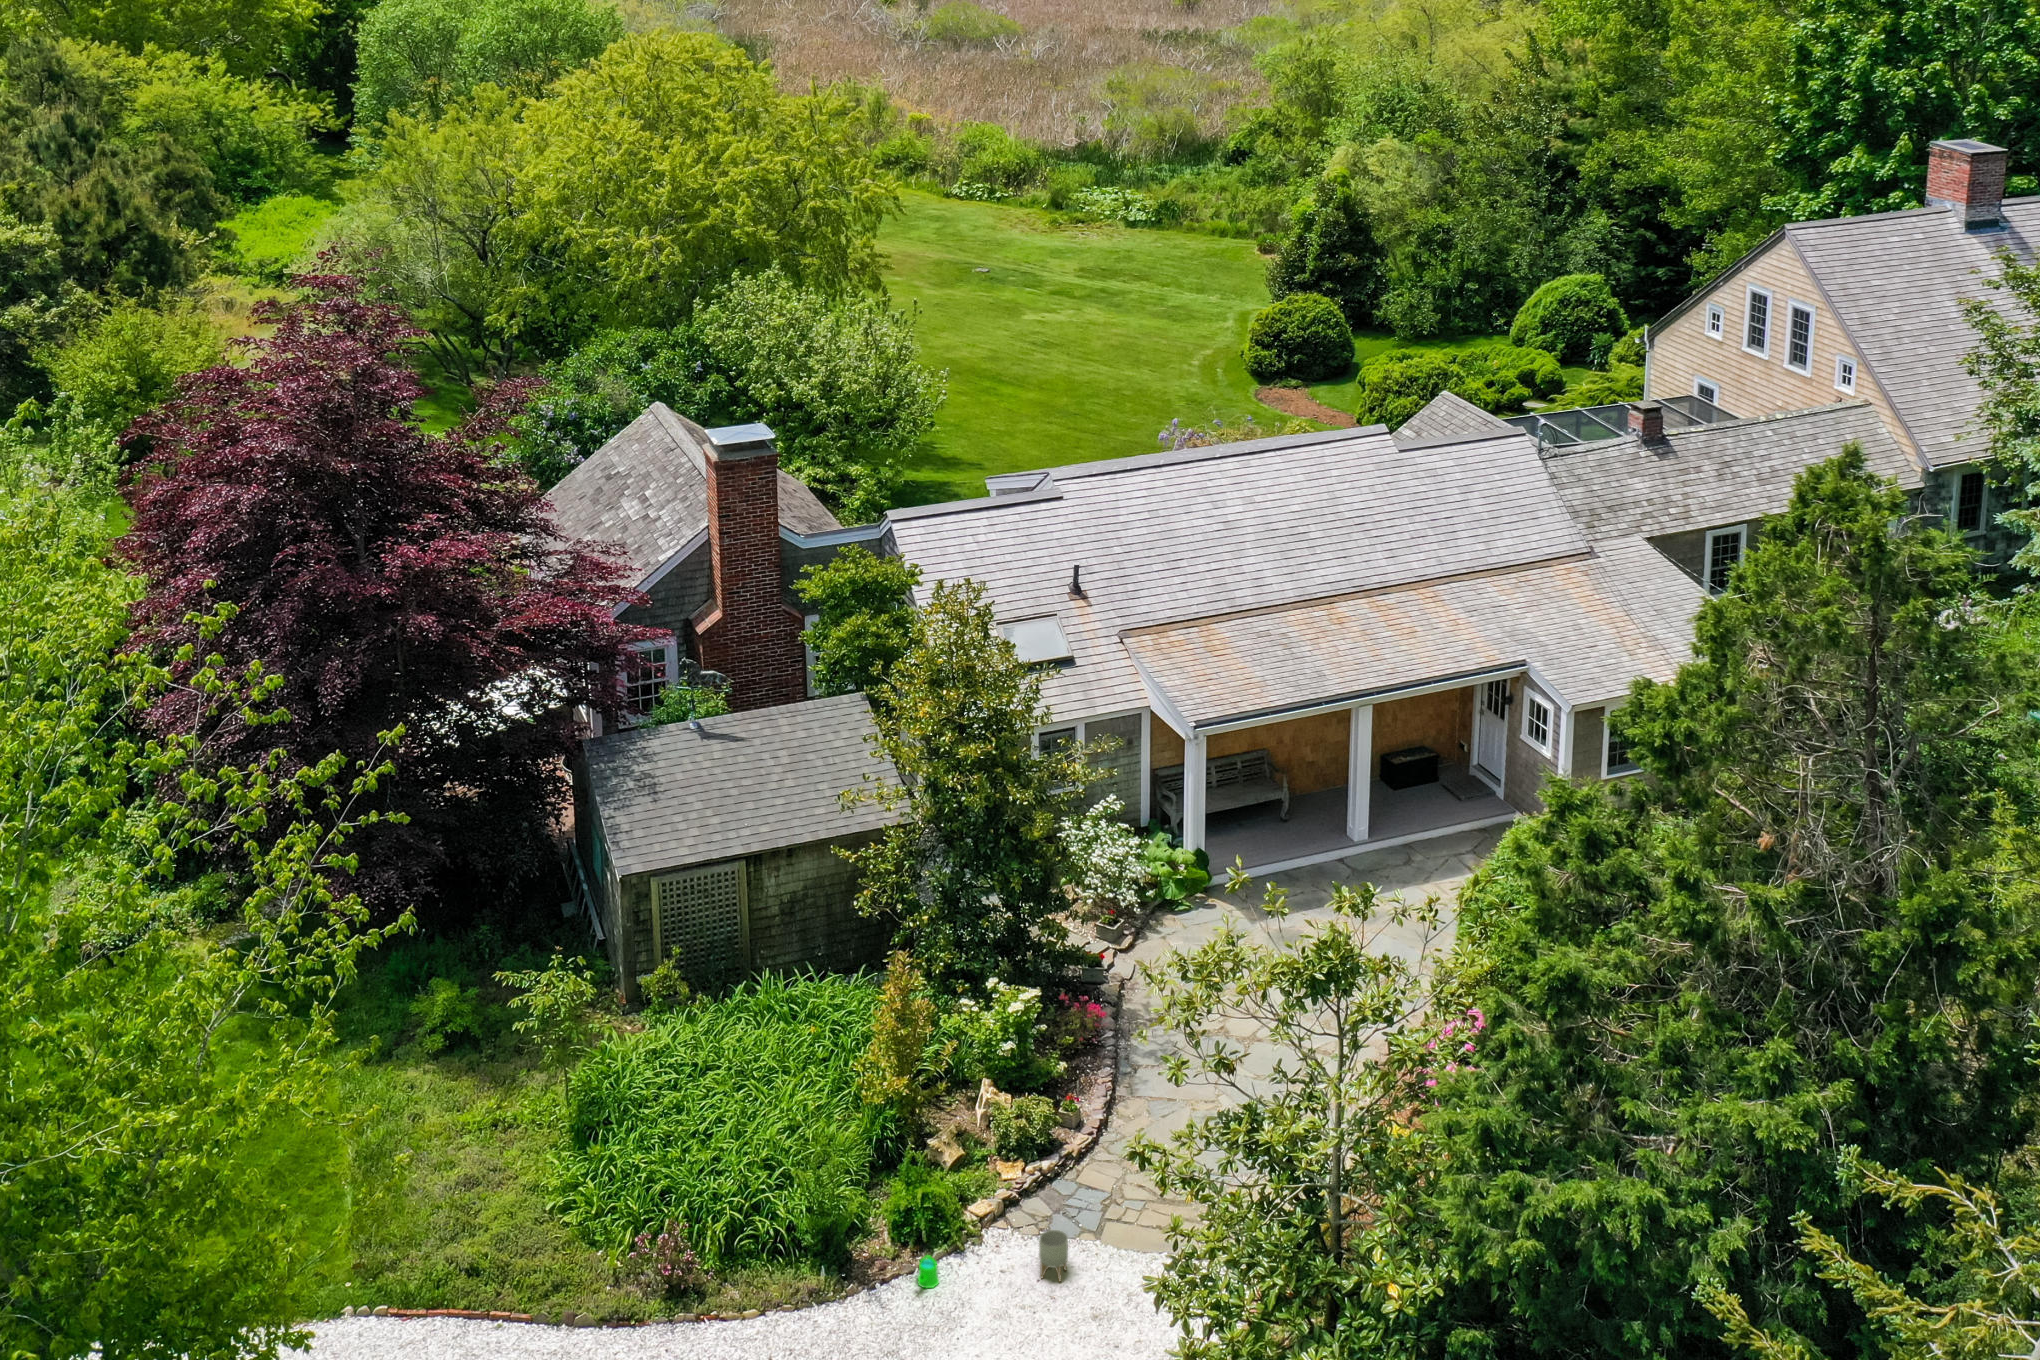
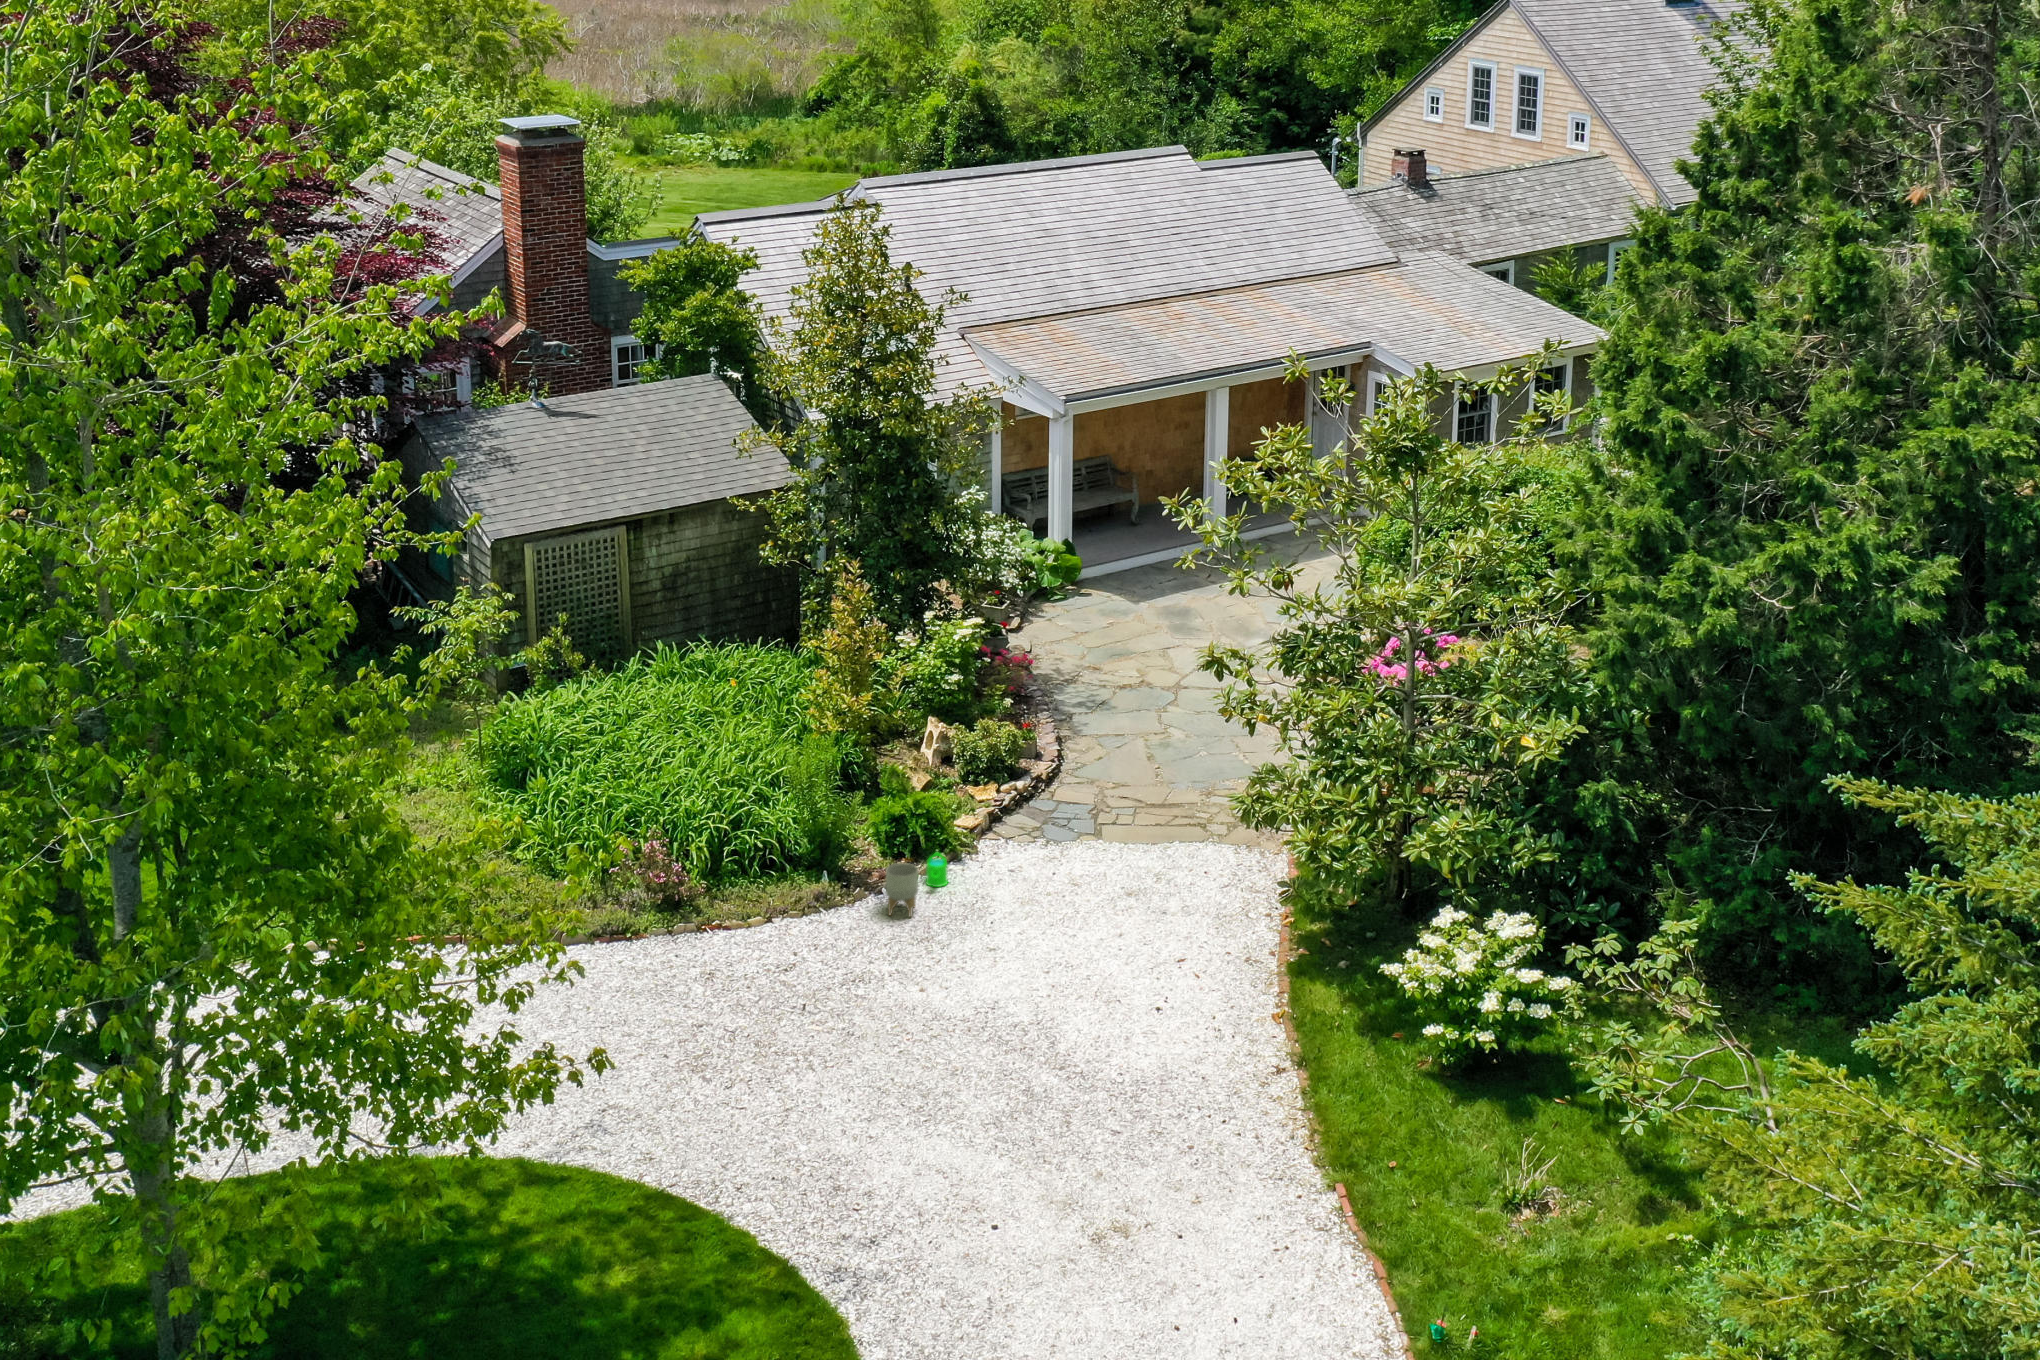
planter: present [1039,1230,1068,1282] -> present [886,863,918,917]

